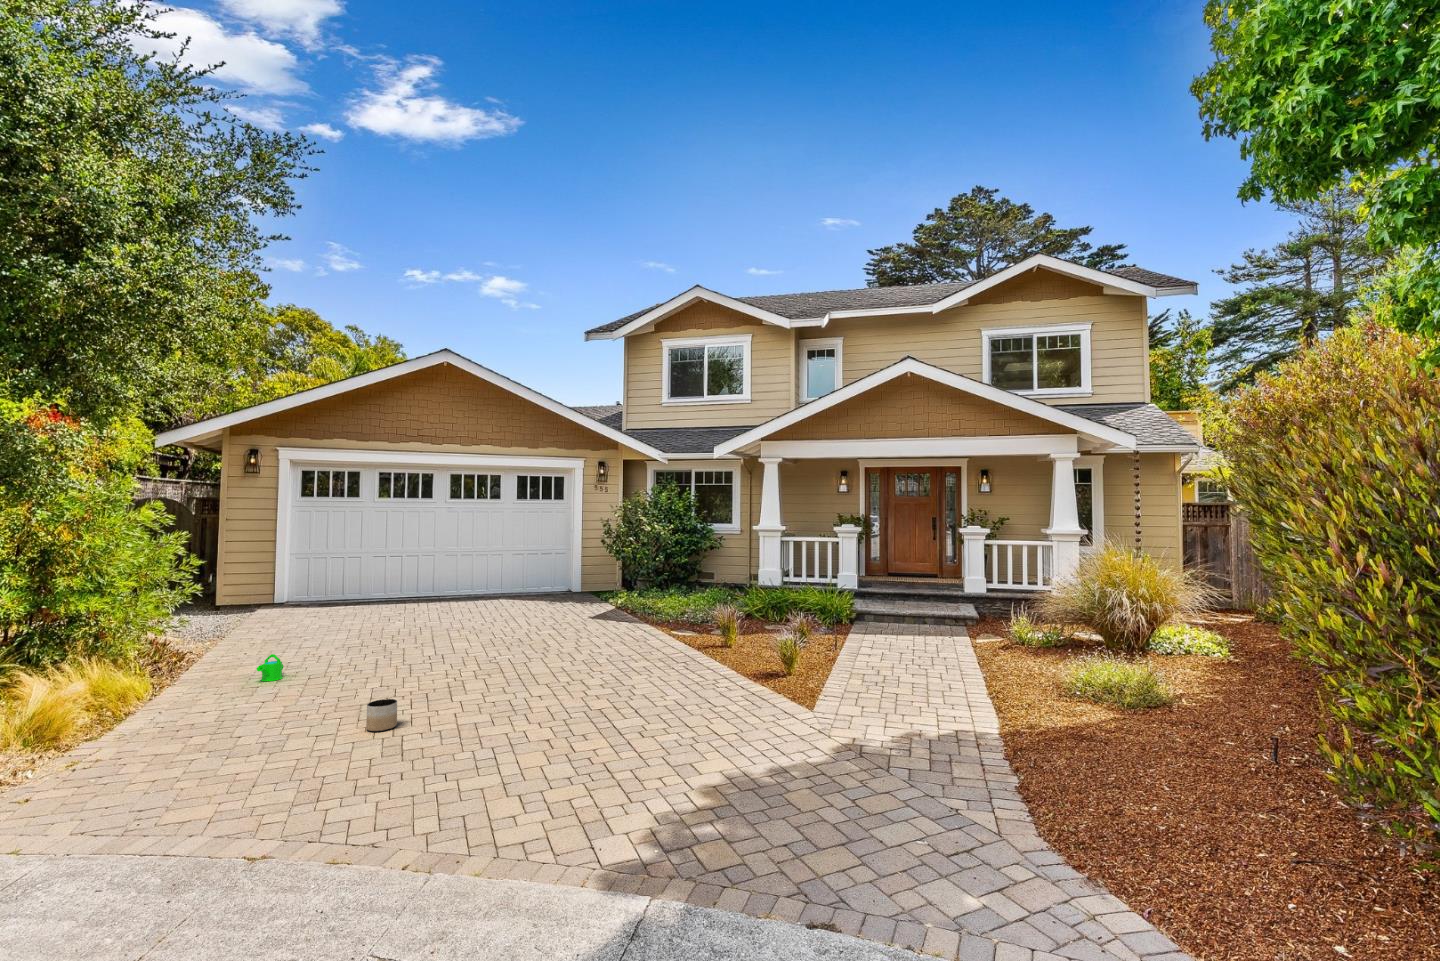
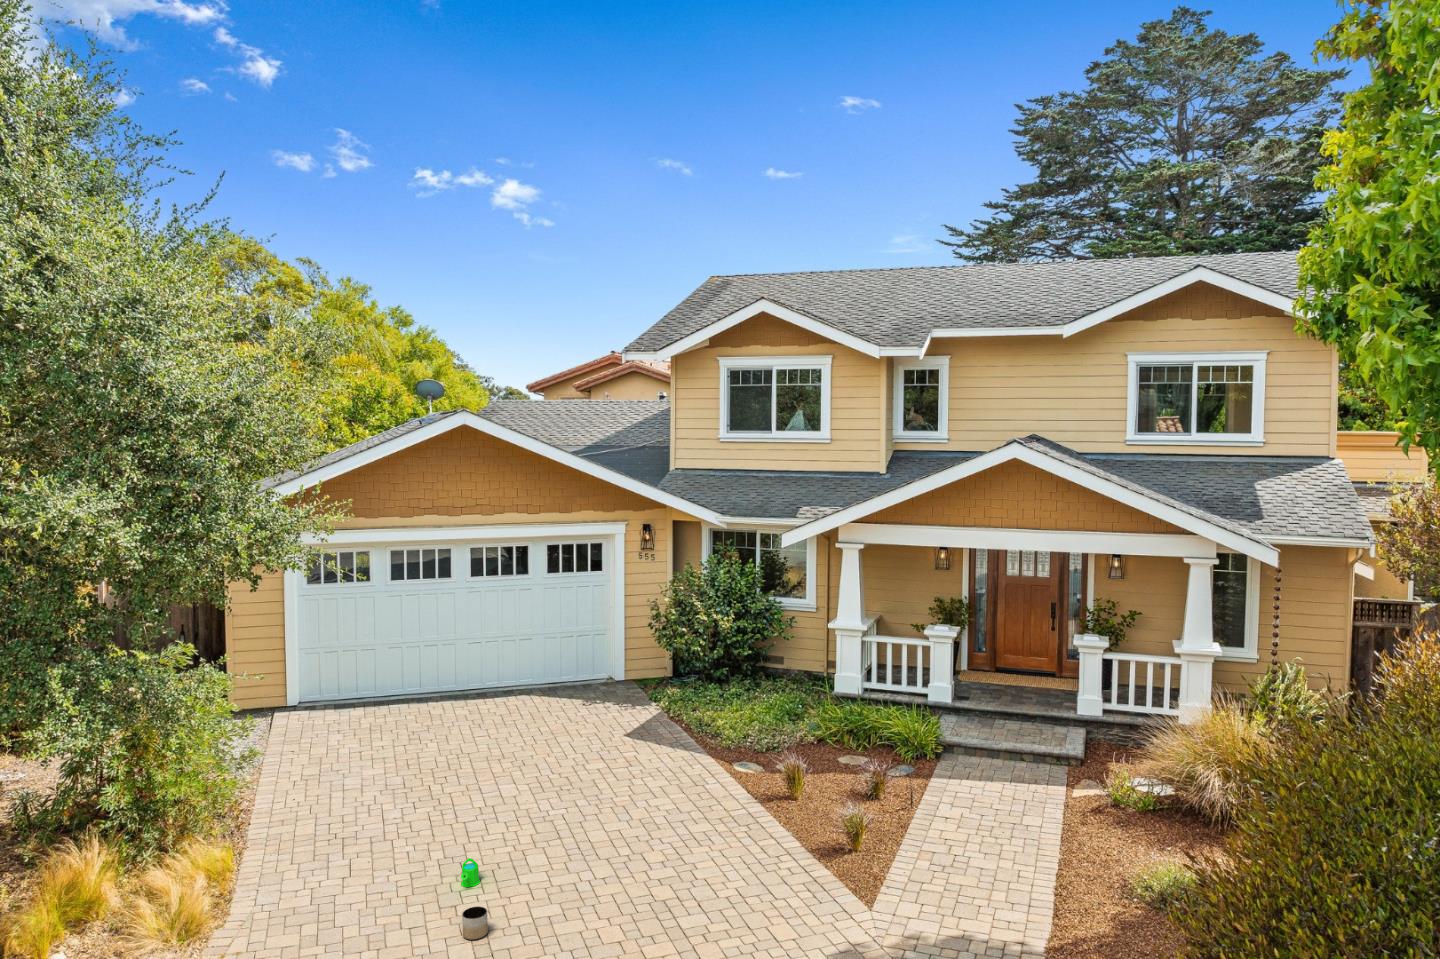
watering can: present [257,654,283,681] -> present [461,858,480,887]

